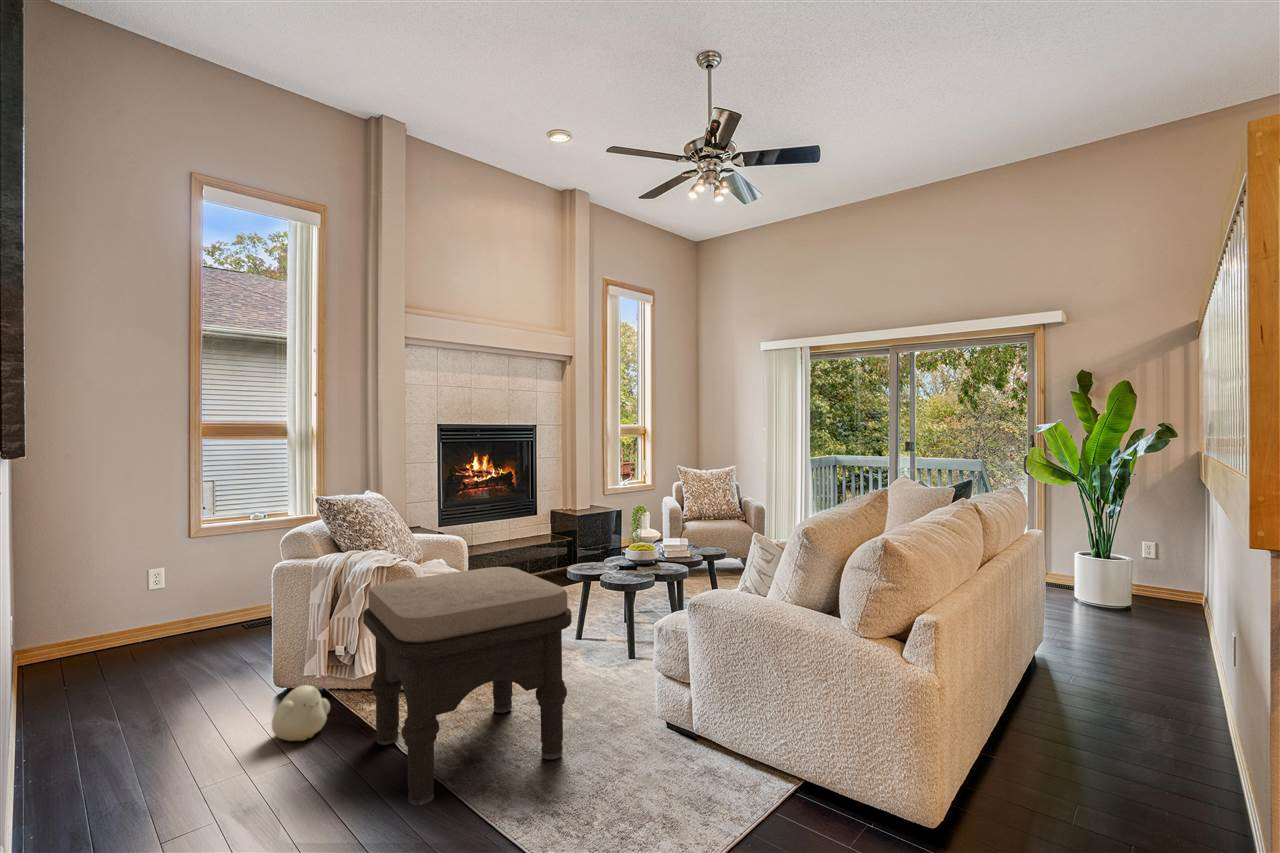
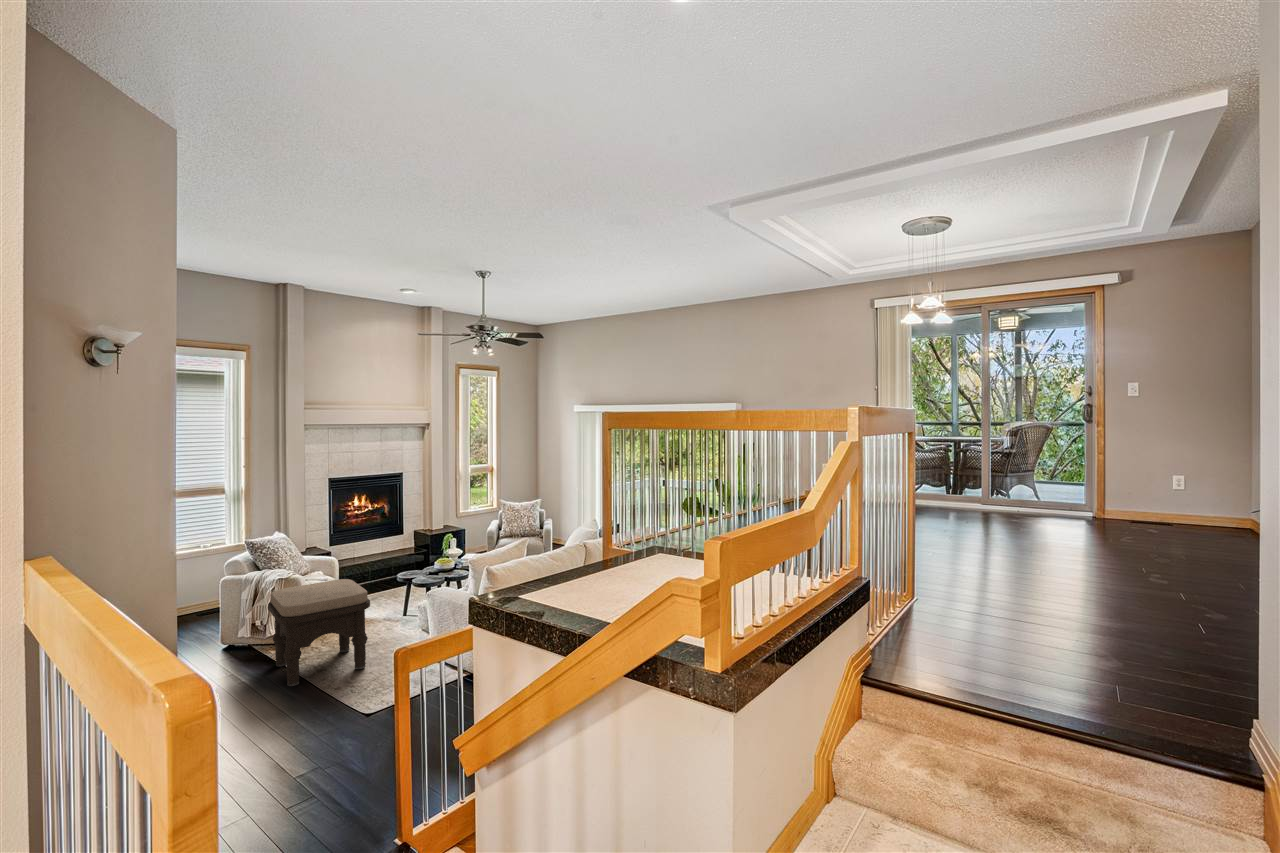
plush toy: present [272,674,330,741] -> none [223,635,254,666]

